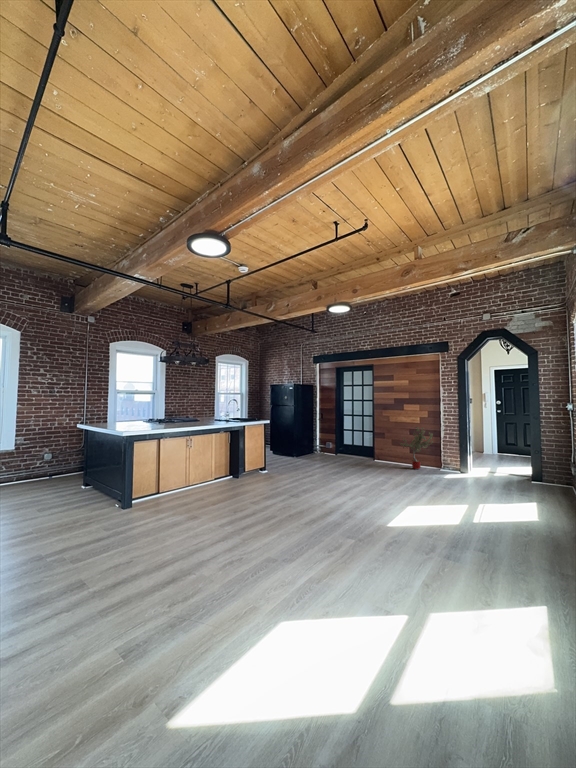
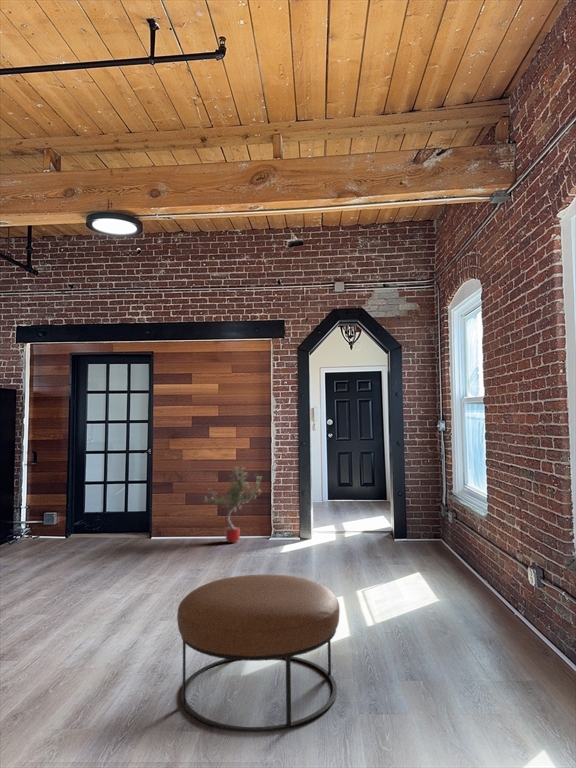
ottoman: none [341,479,420,548] -> present [177,574,340,732]

